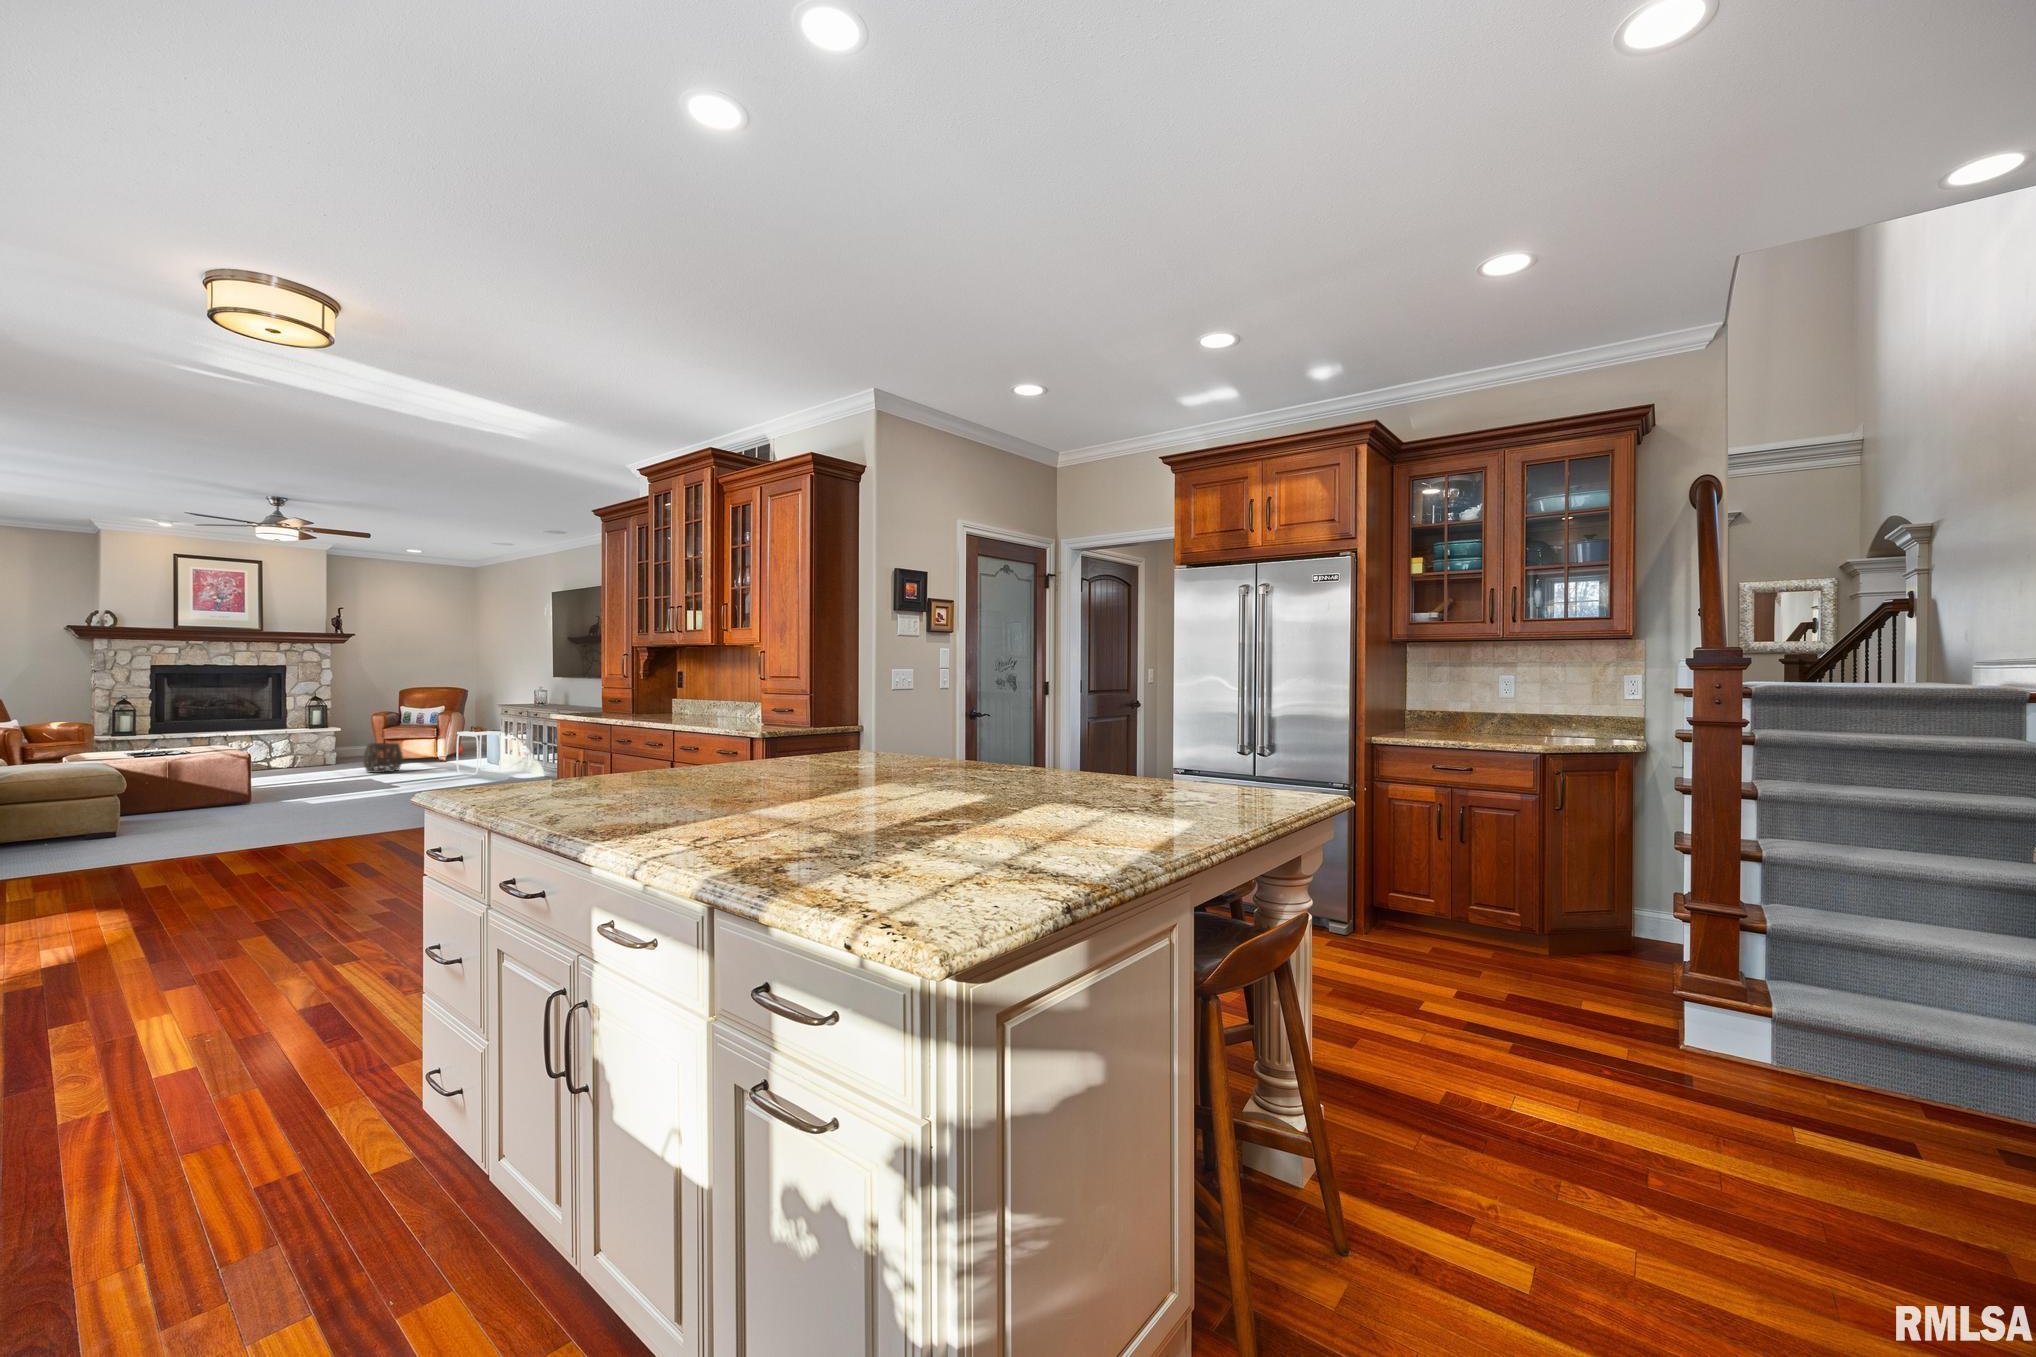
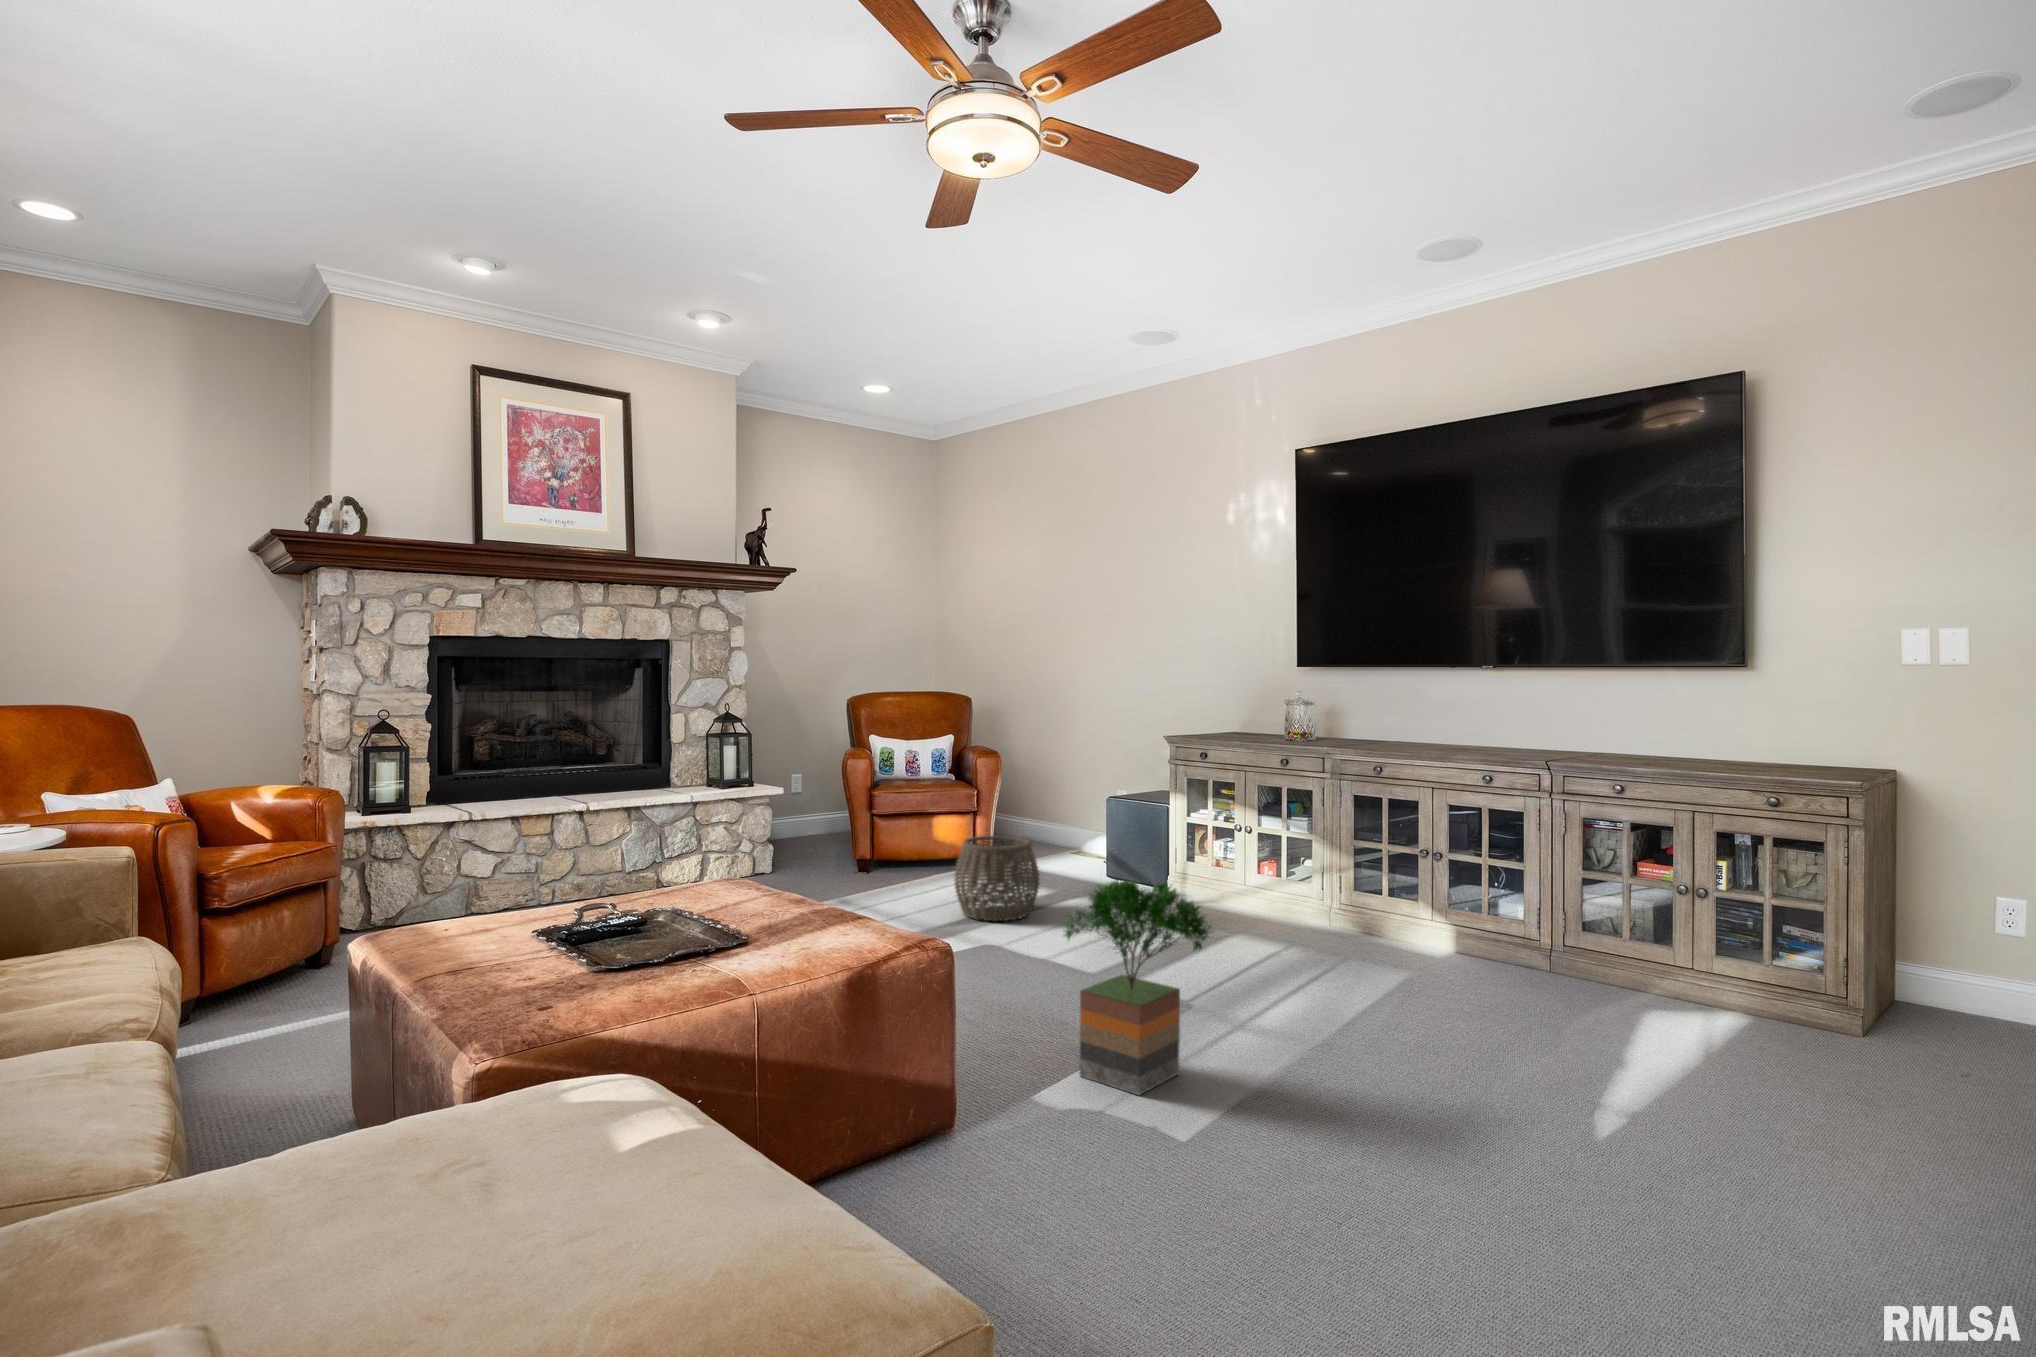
side table: present [457,726,501,774] -> none [1199,799,1308,936]
potted tree: none [286,739,340,797] -> present [1063,879,1213,1095]

